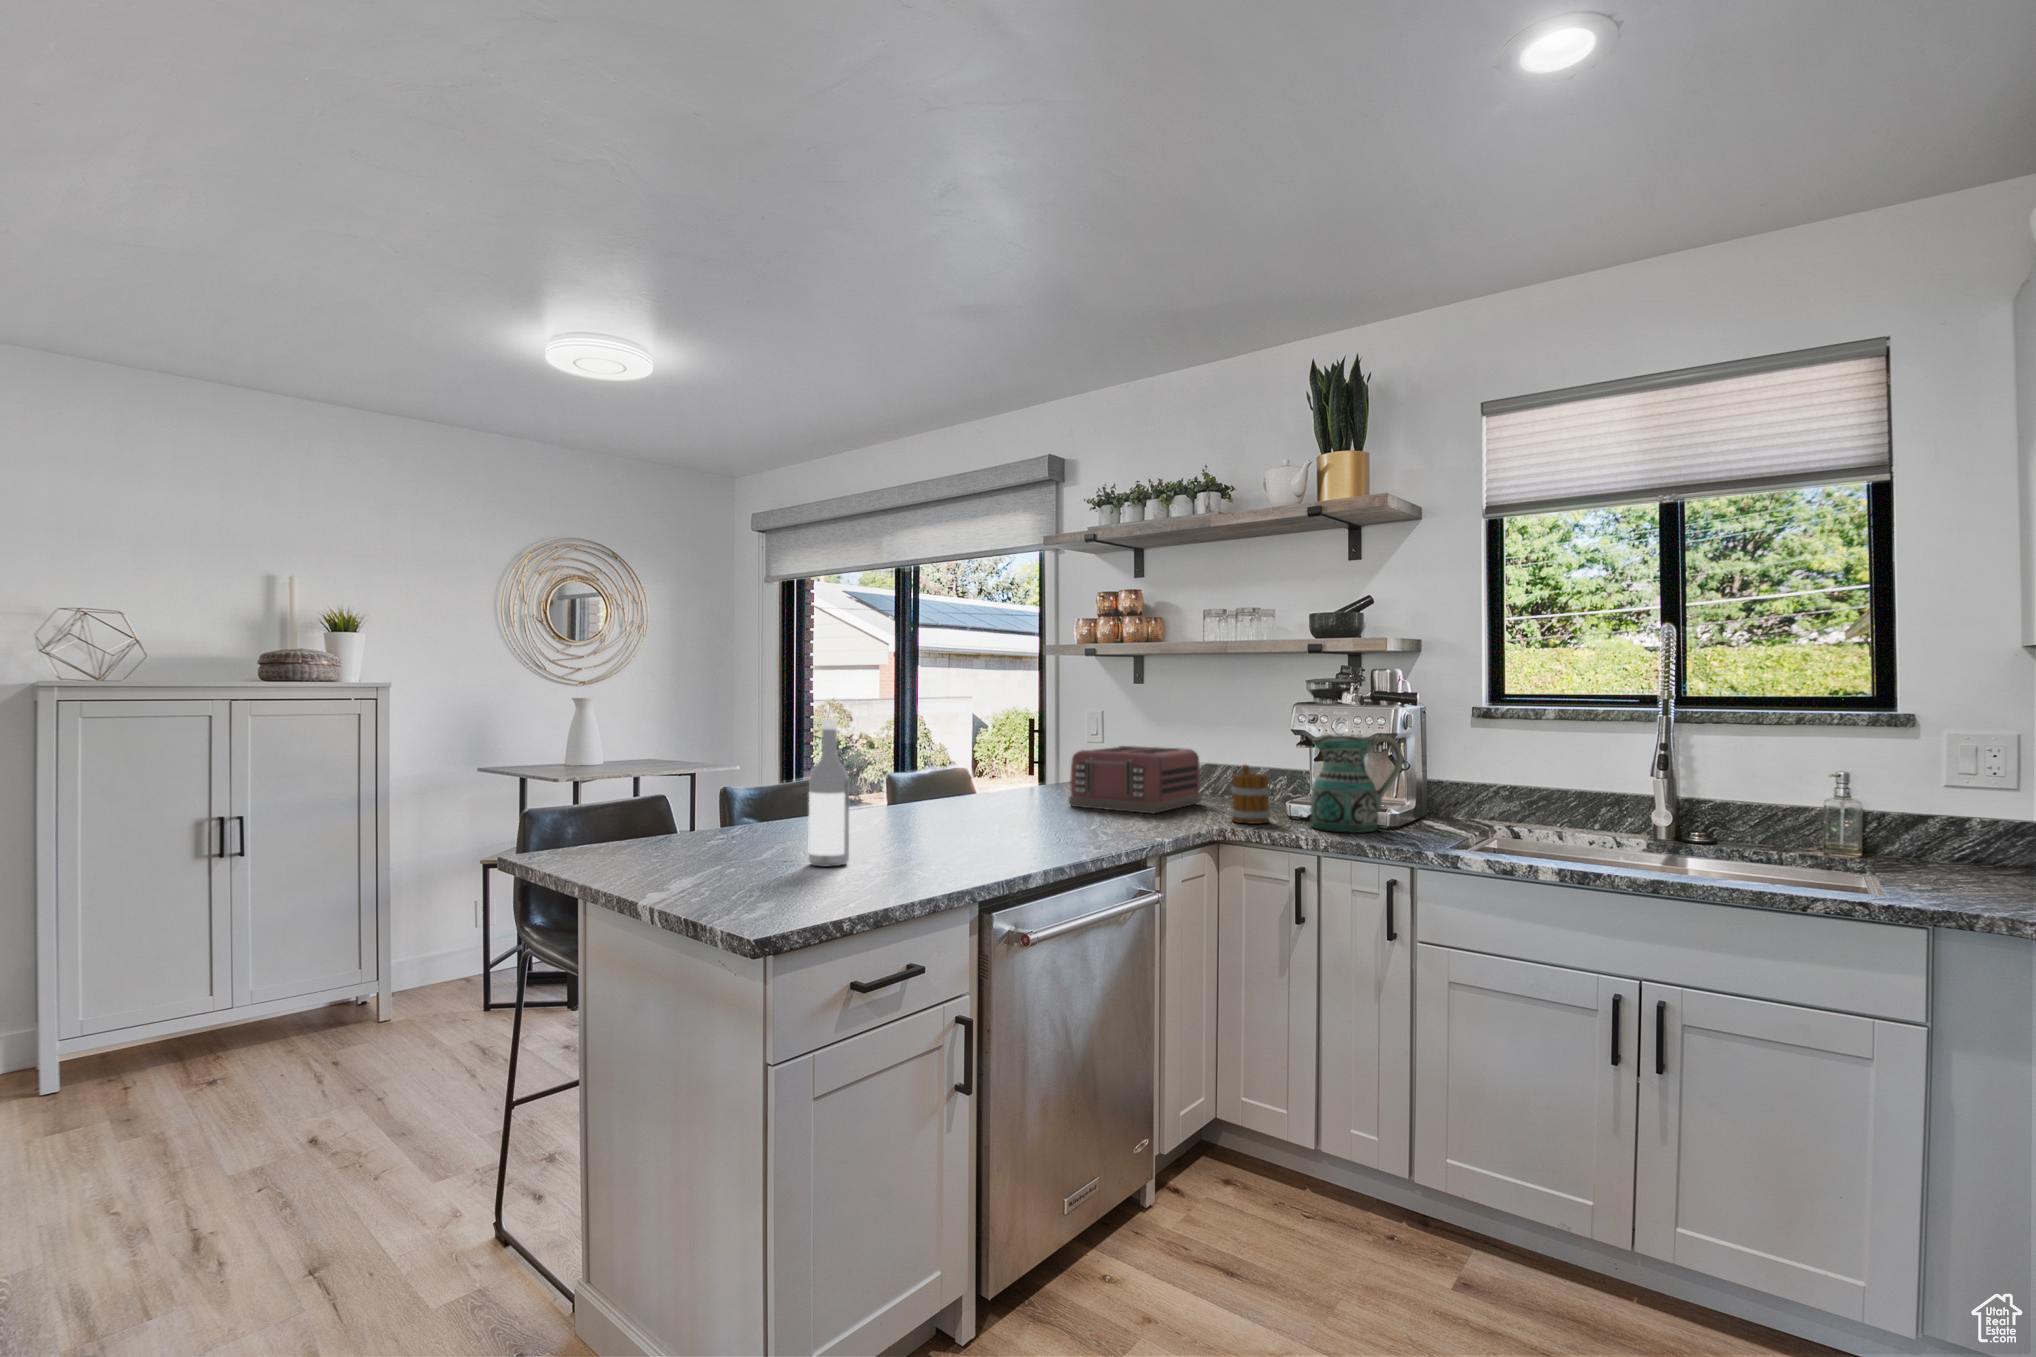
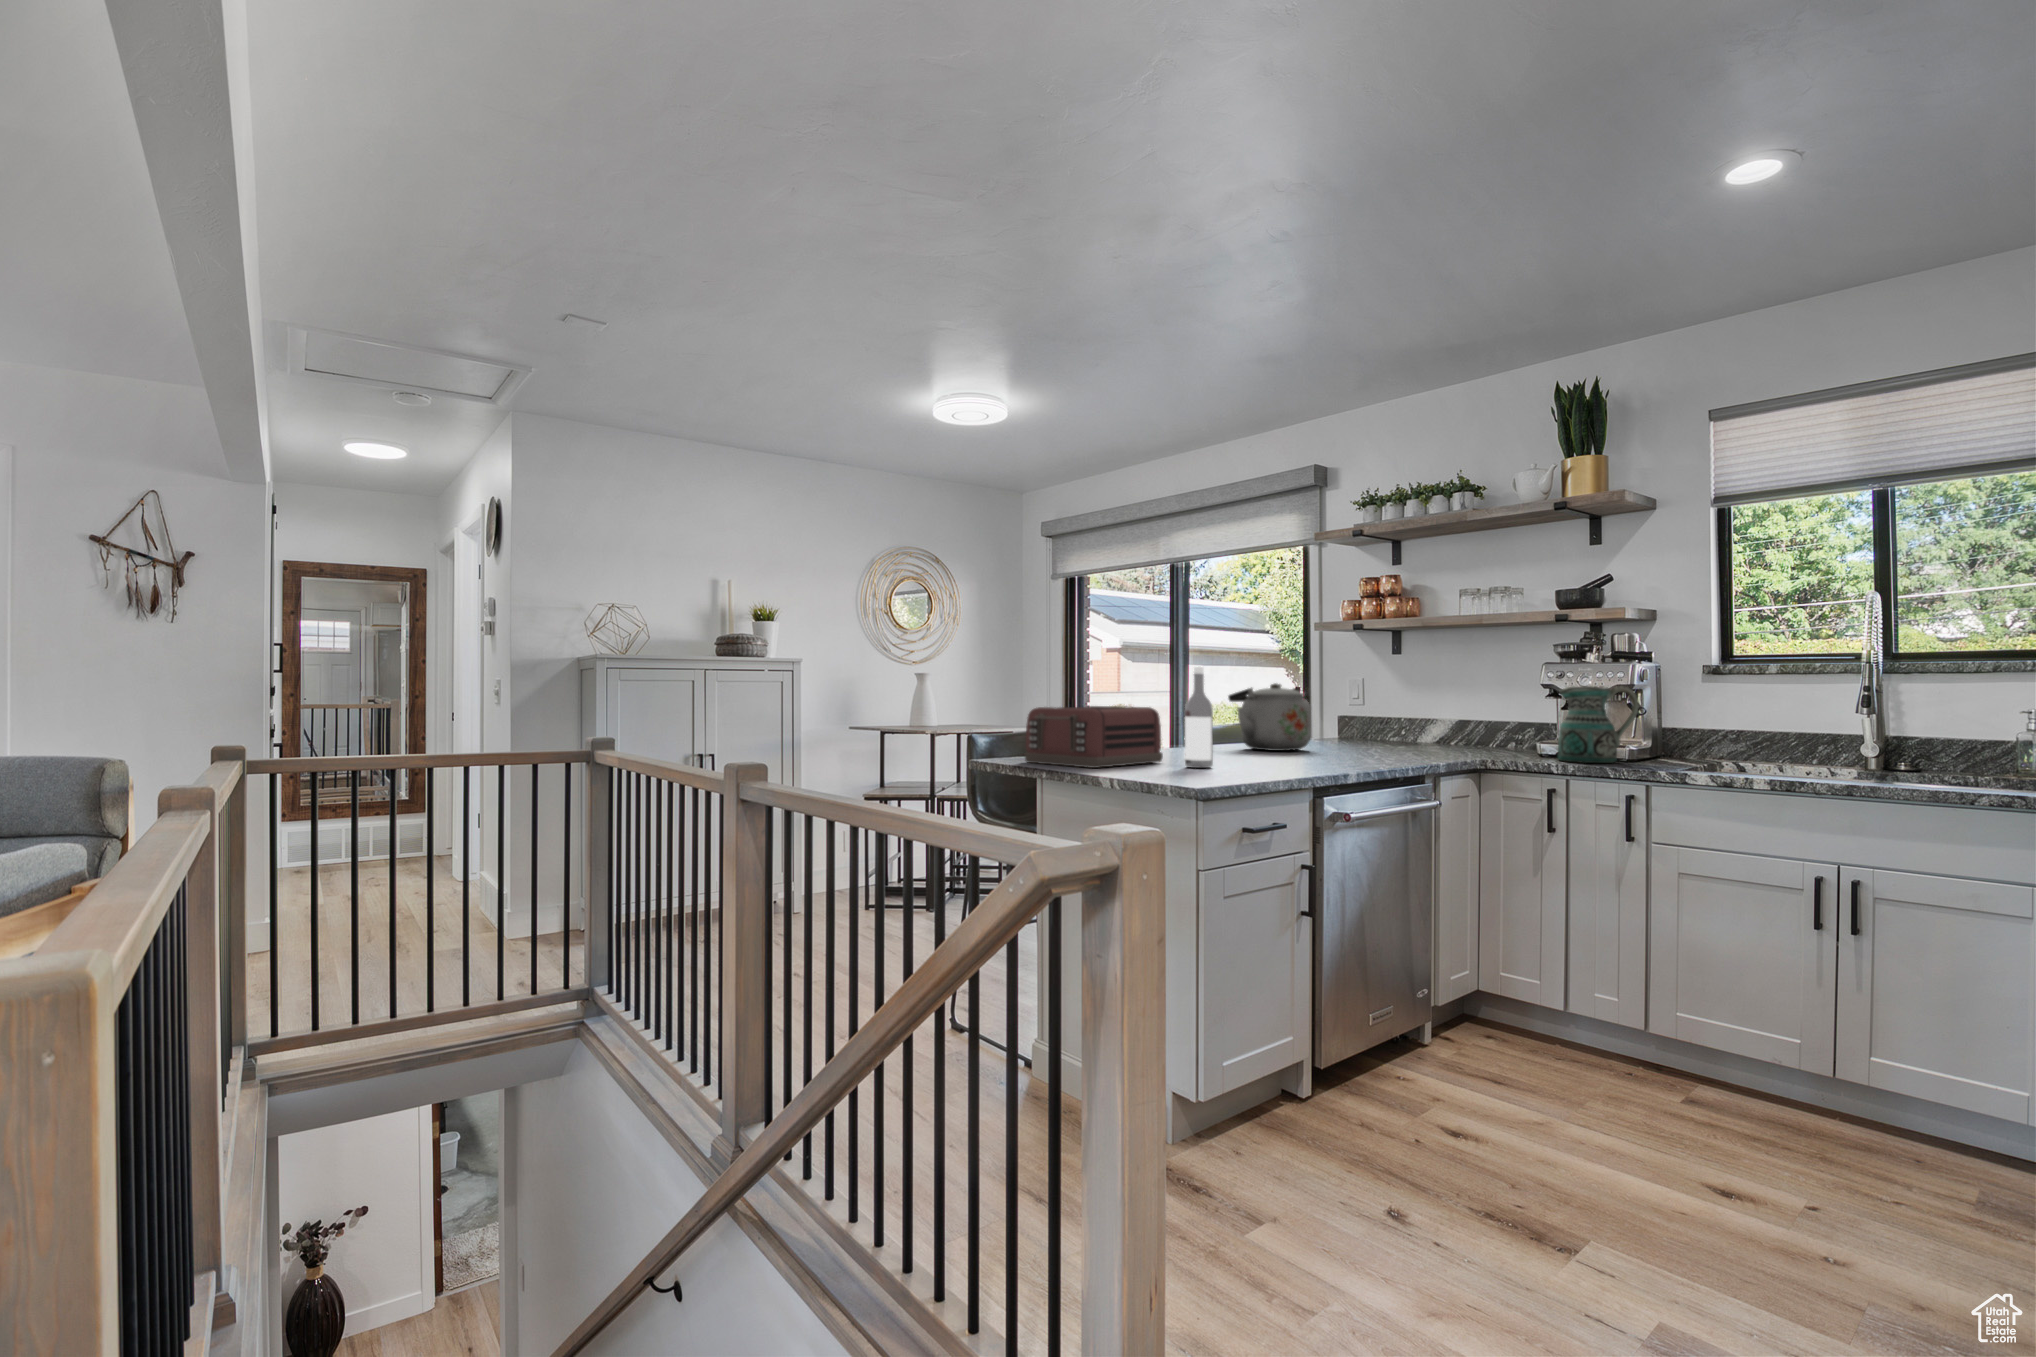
kettle: none [921,726,1022,814] -> present [1228,683,1311,751]
toaster: present [1069,746,1202,813] -> present [1025,706,1163,768]
mug: present [1231,765,1271,824] -> none [1488,713,1523,758]

